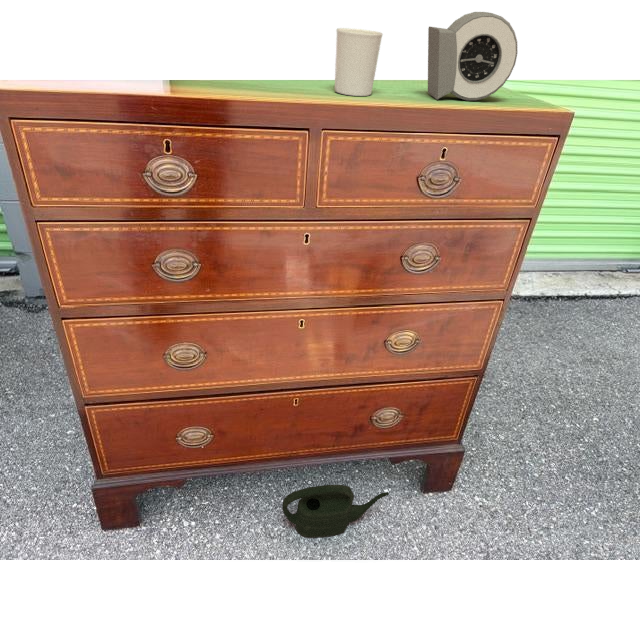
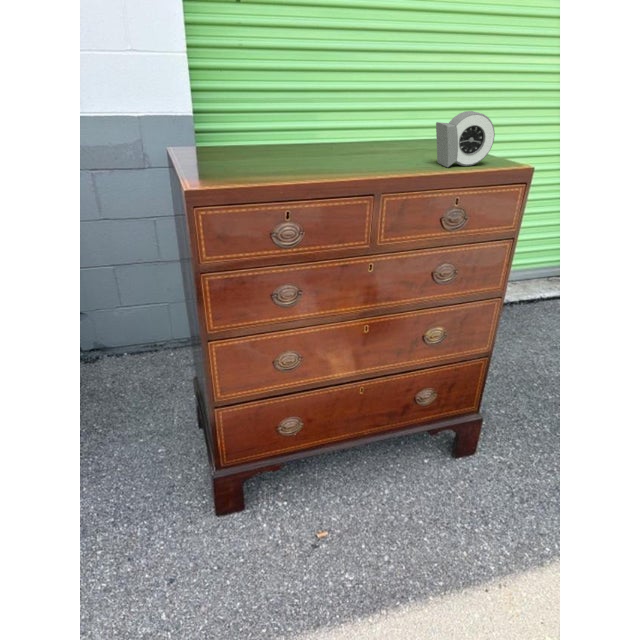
candle holder: present [335,28,383,96] -> none [380,128,411,170]
watering can: present [282,485,389,538] -> none [356,453,433,501]

